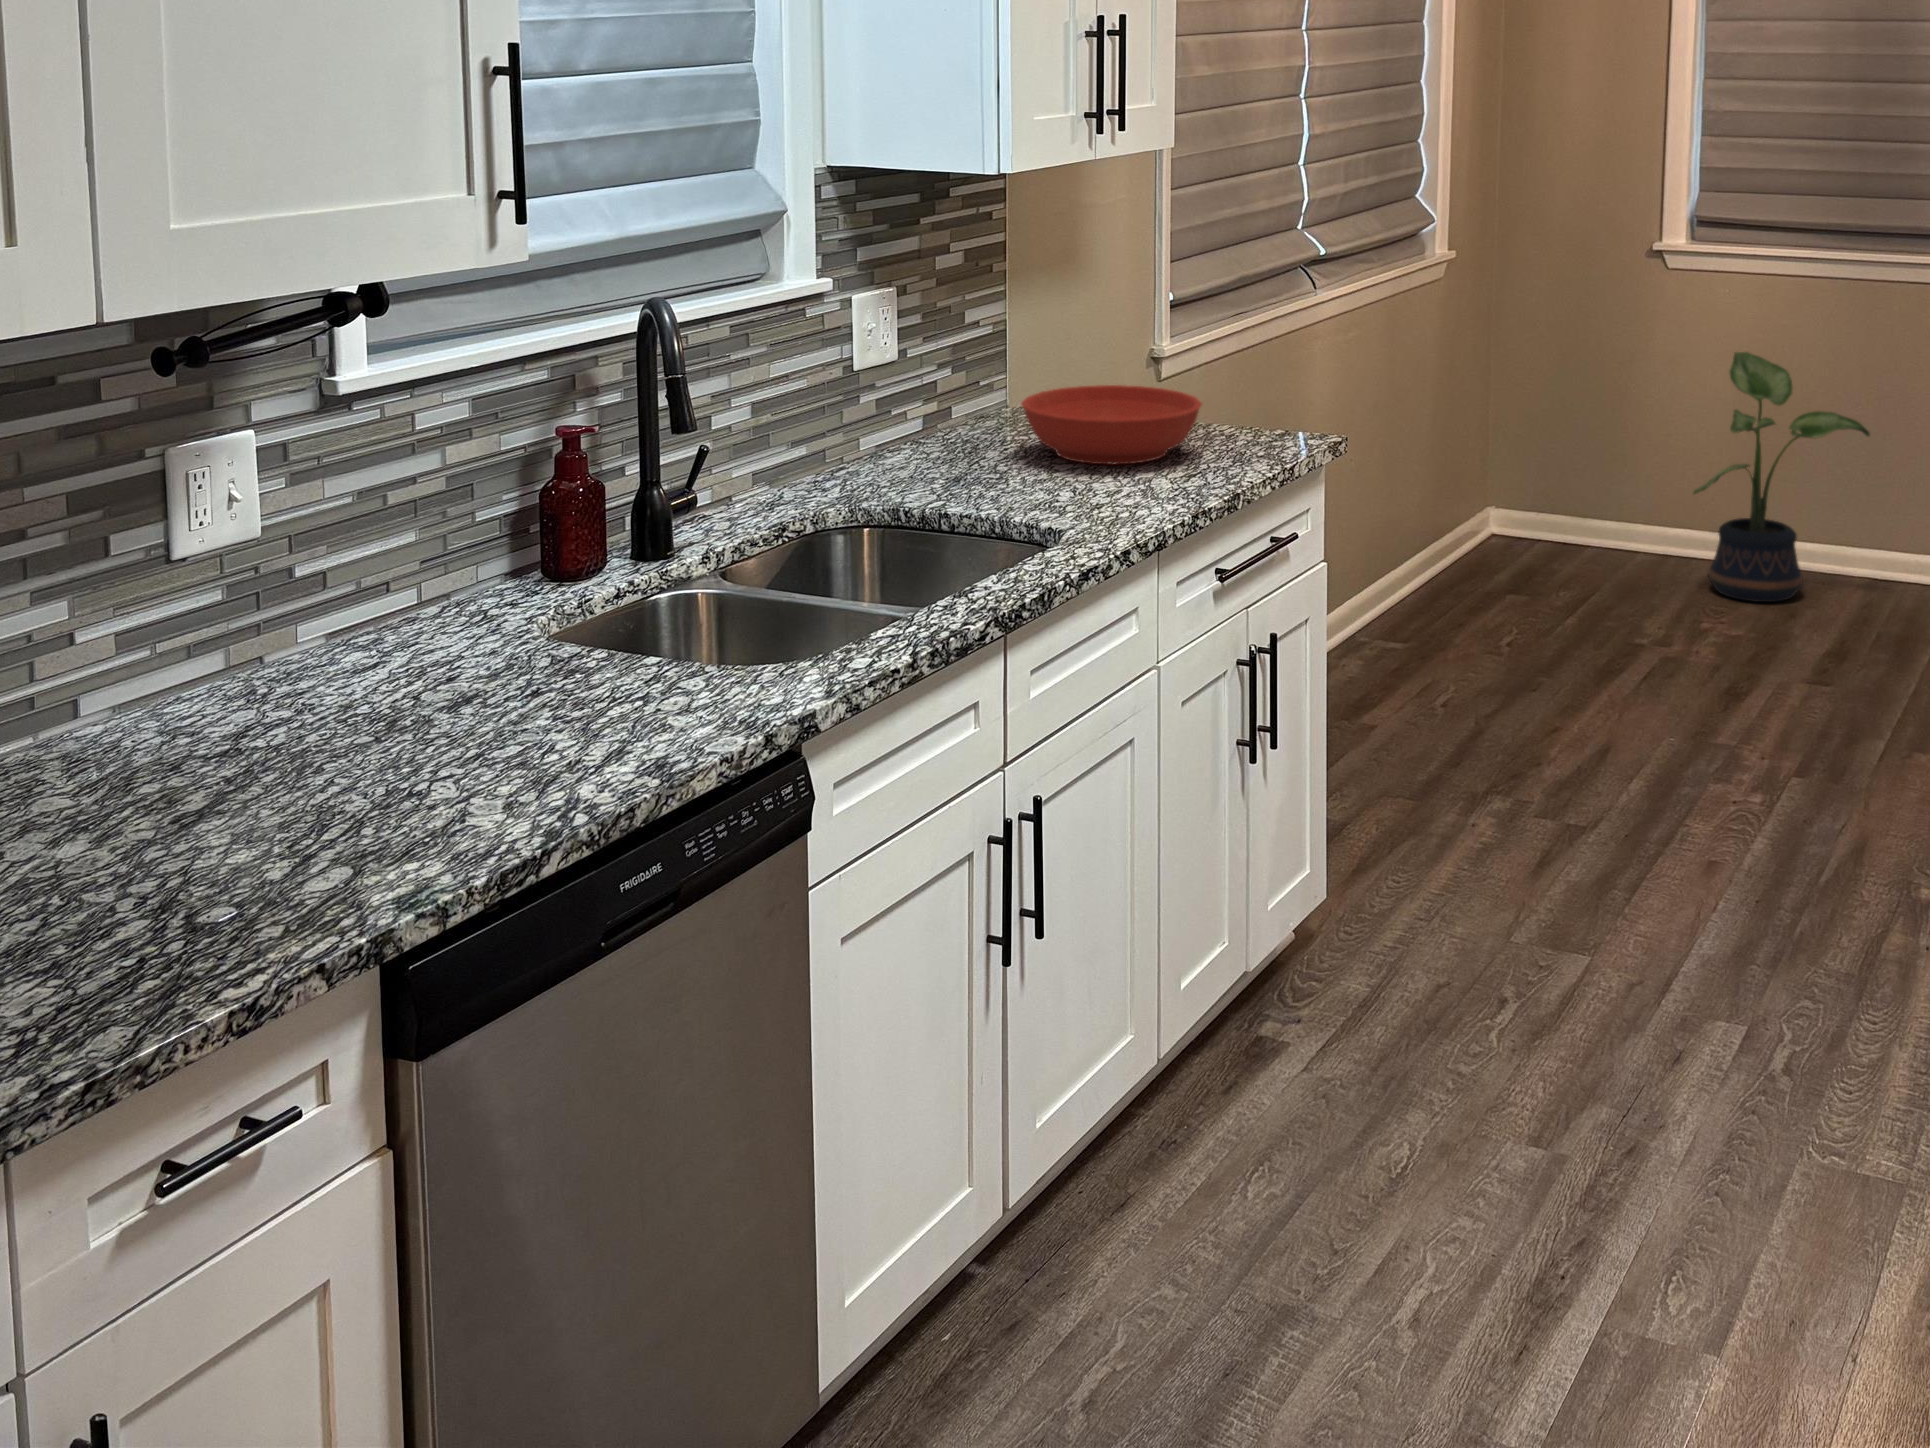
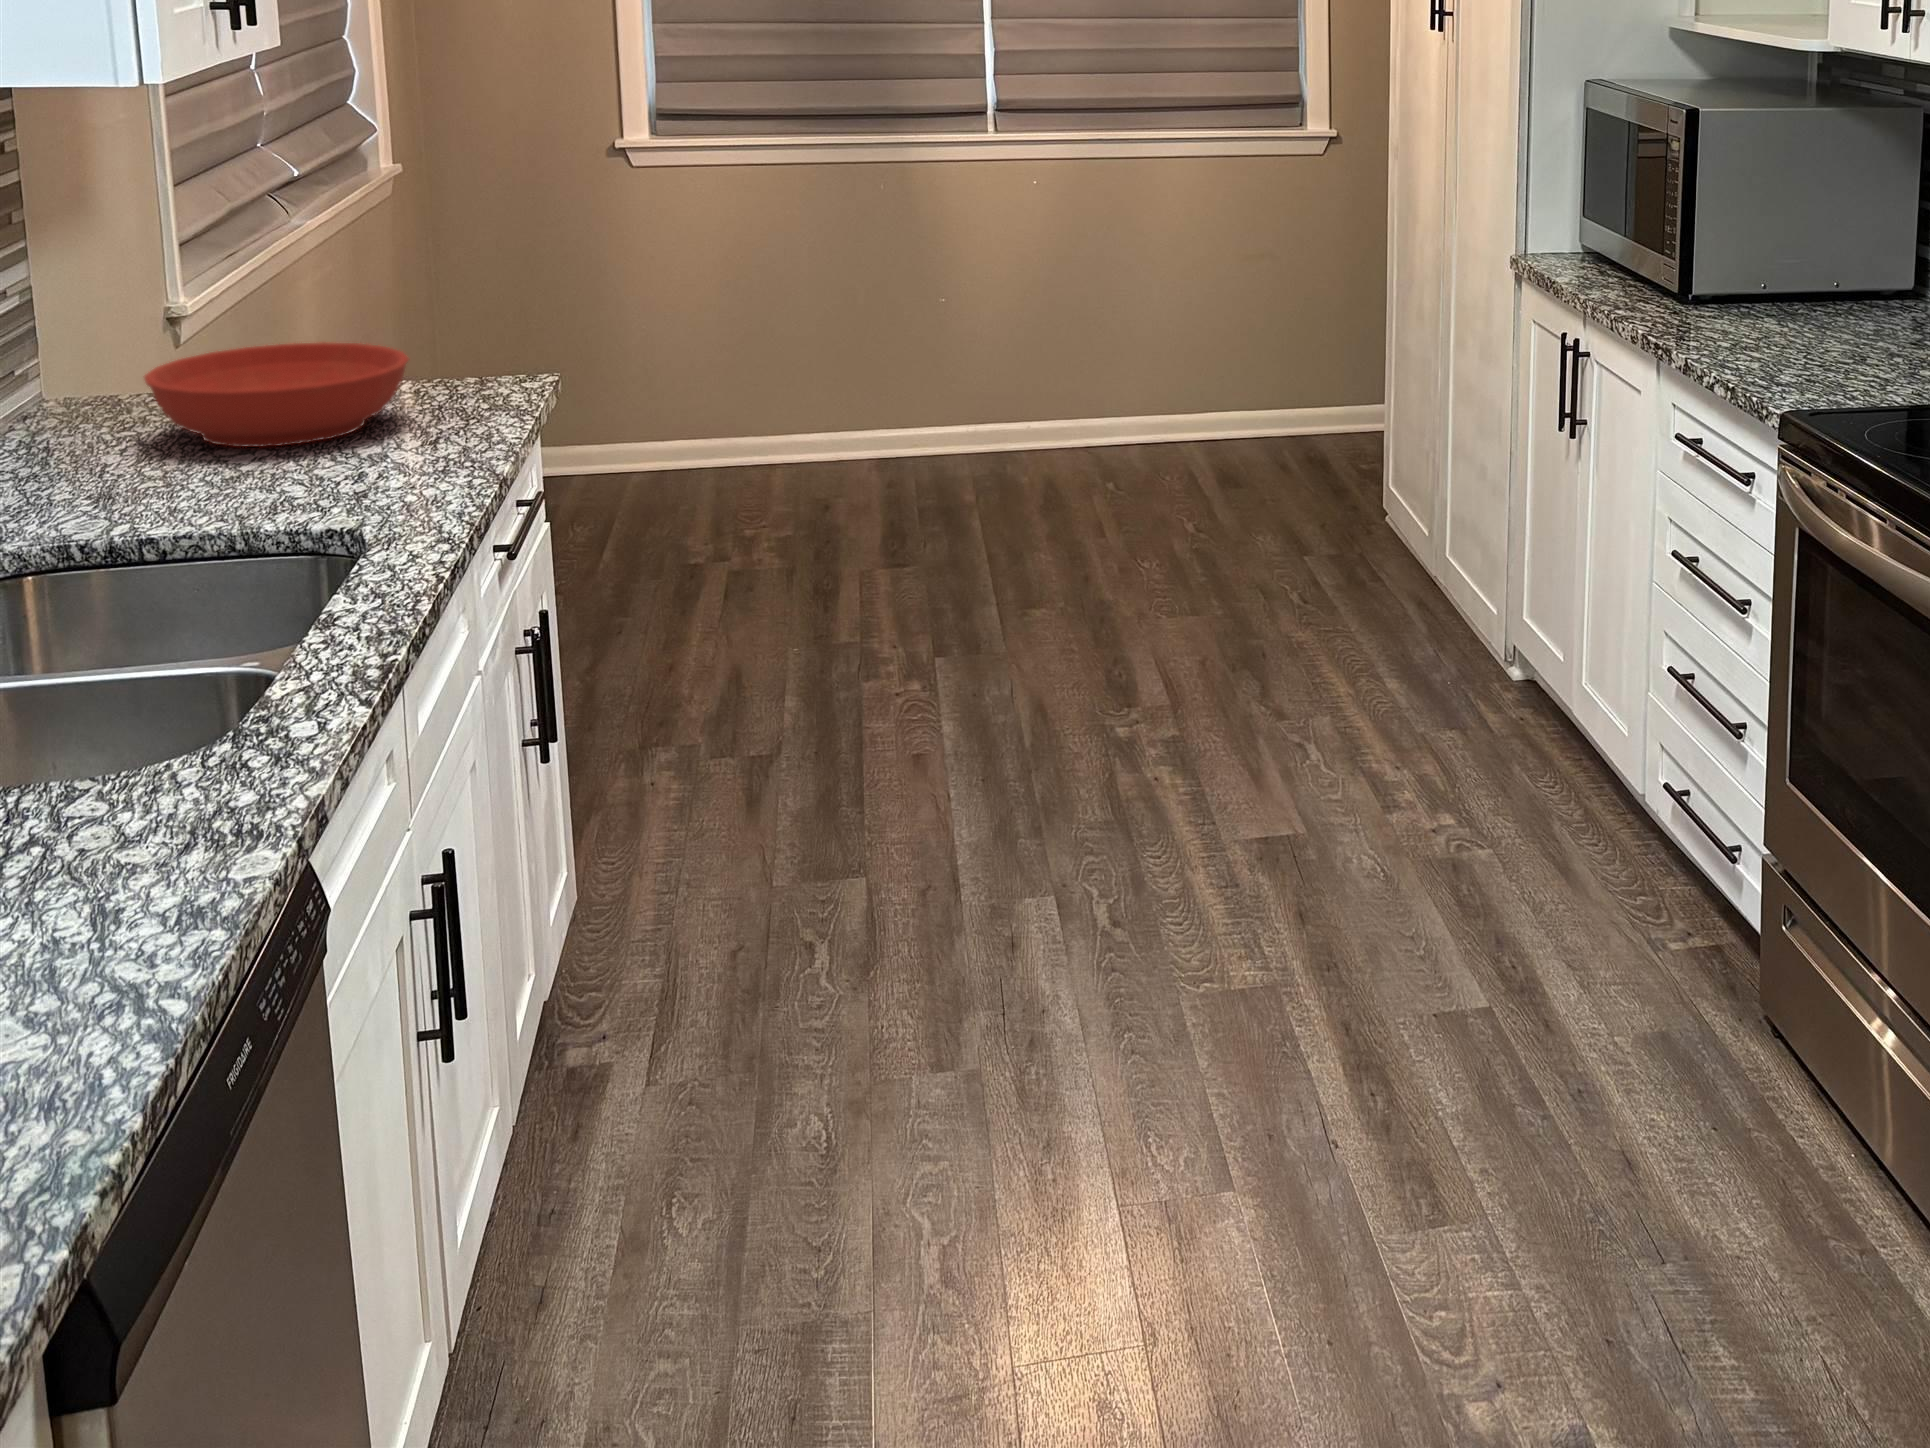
potted plant: present [1693,352,1870,602] -> none [710,249,878,505]

